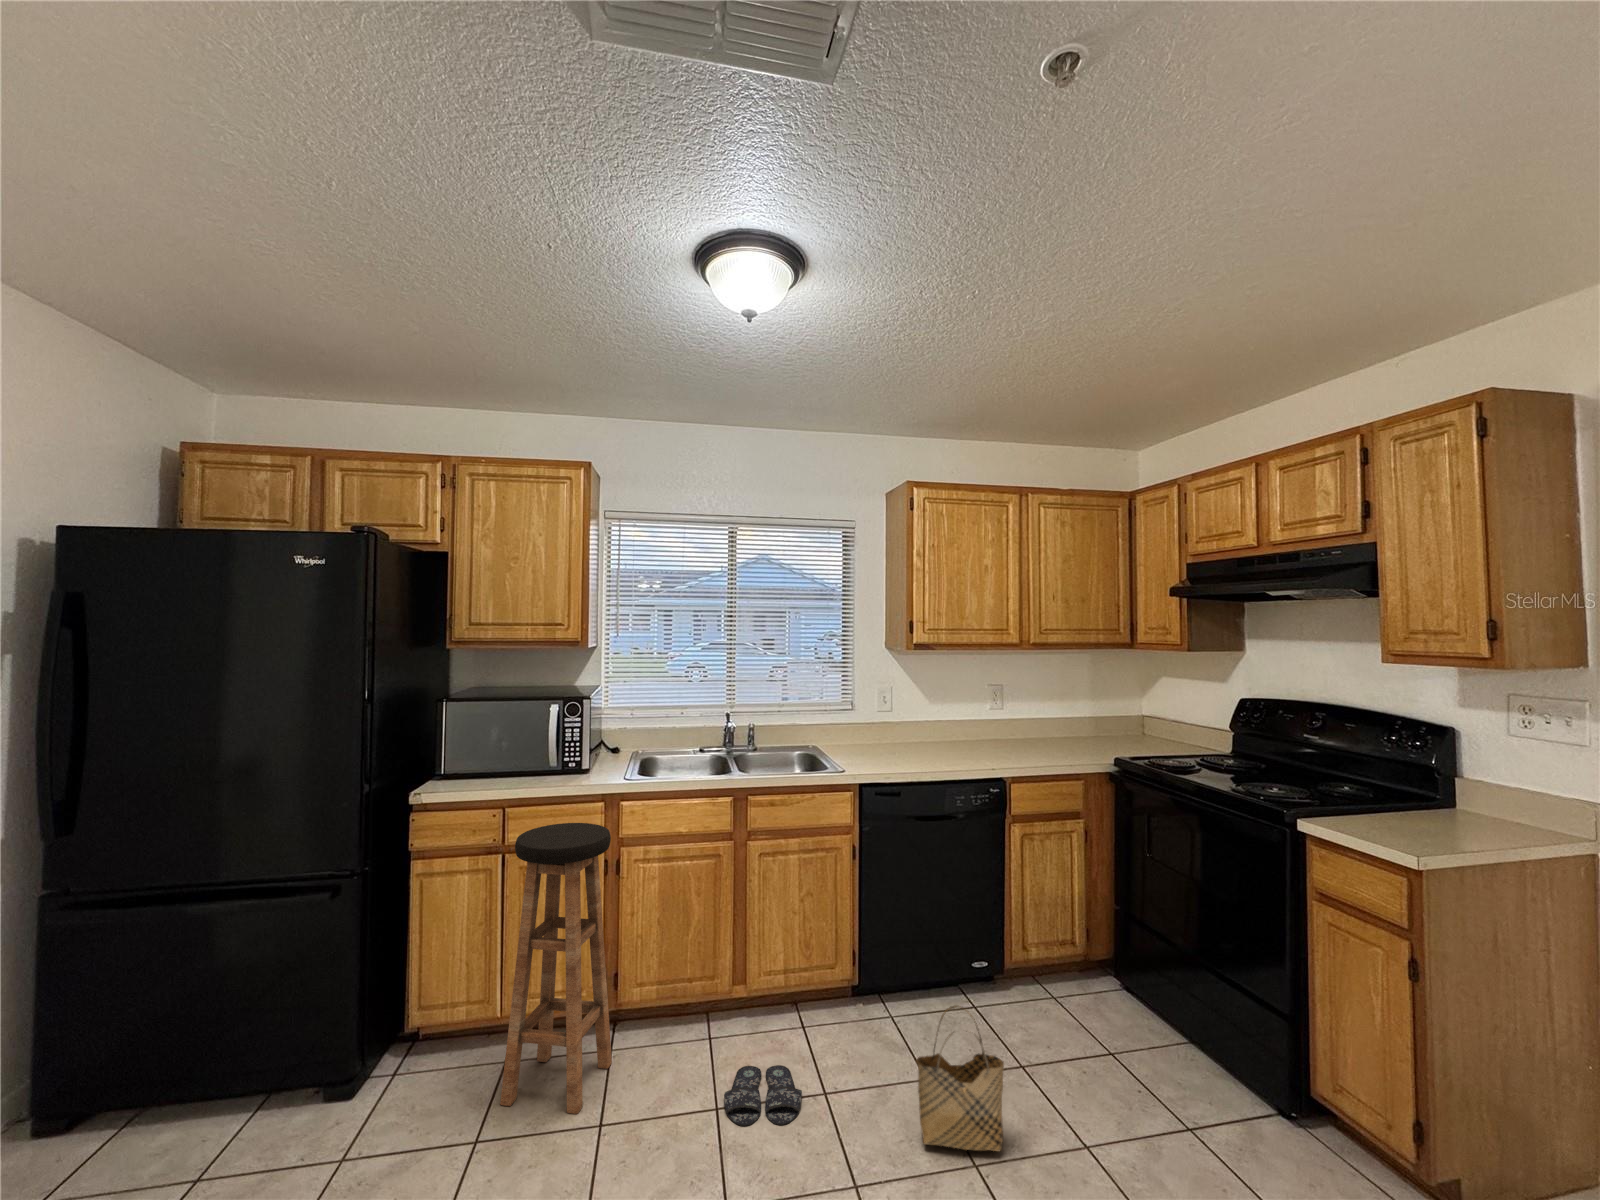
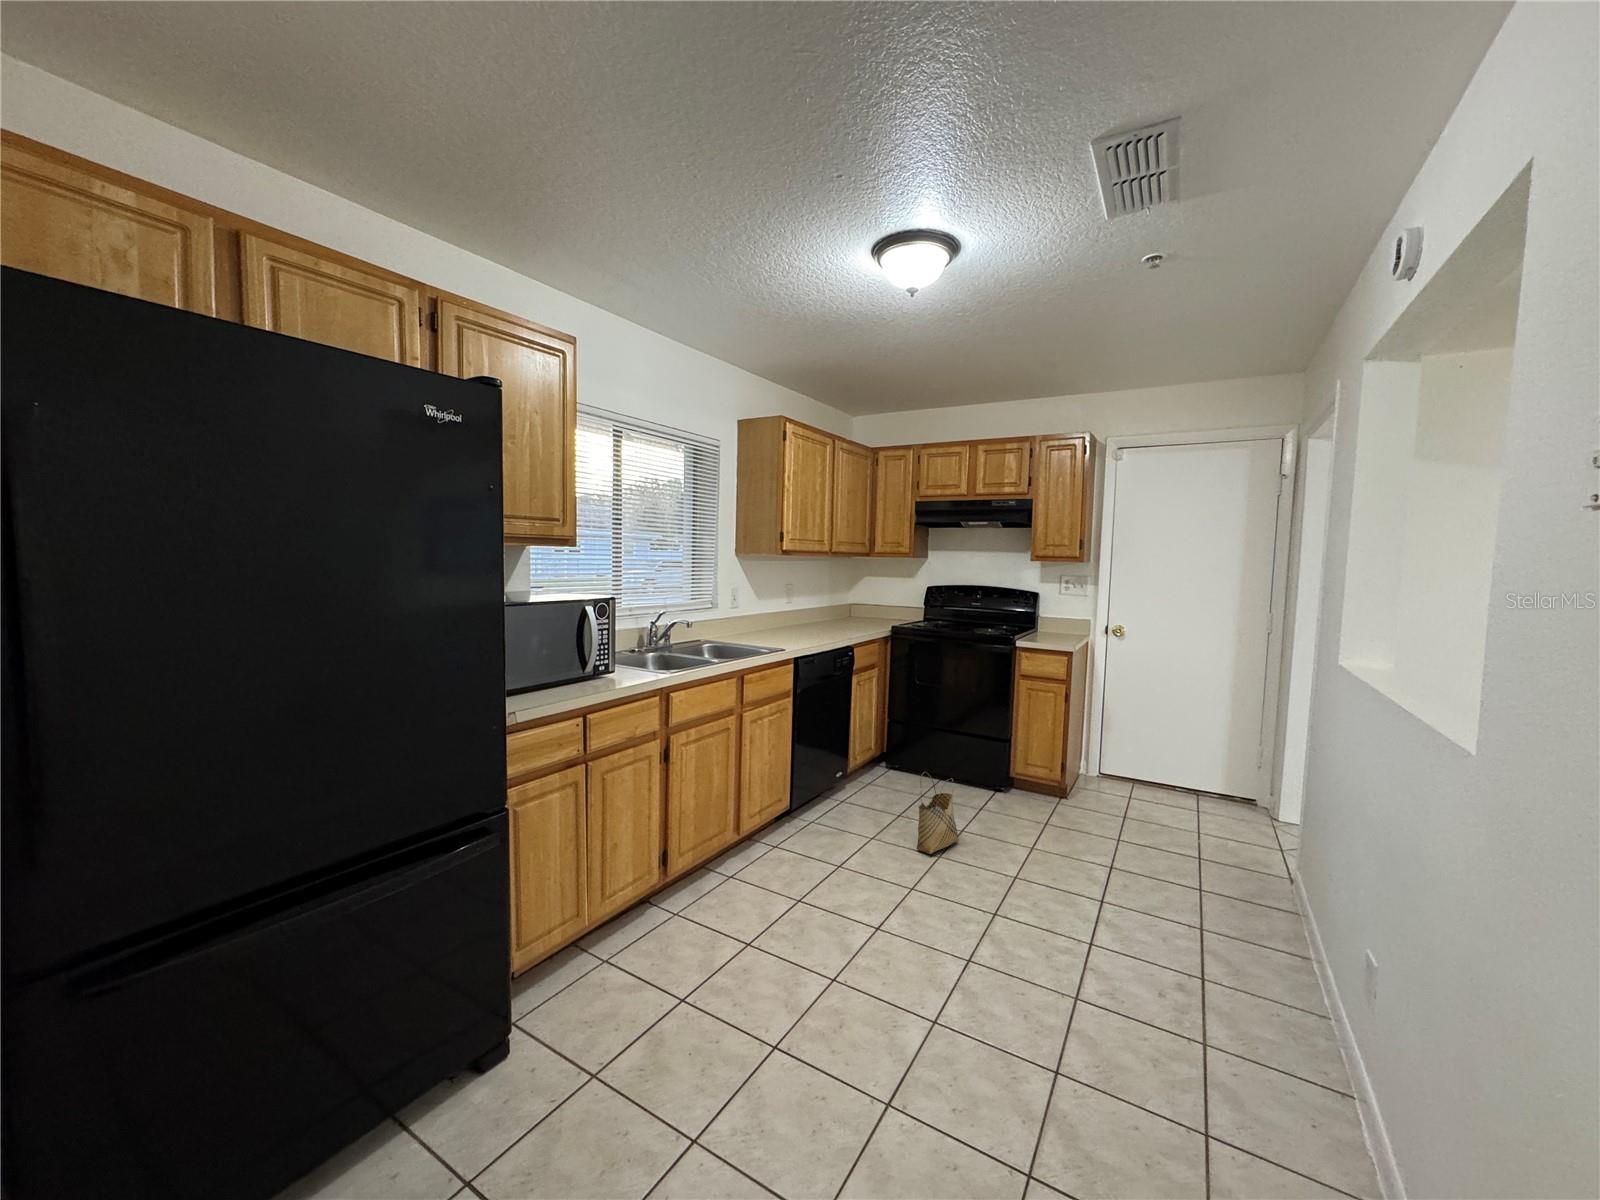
bar stool: present [500,823,612,1114] -> none [641,713,740,981]
slippers: present [724,1065,802,1126] -> none [790,860,861,897]

